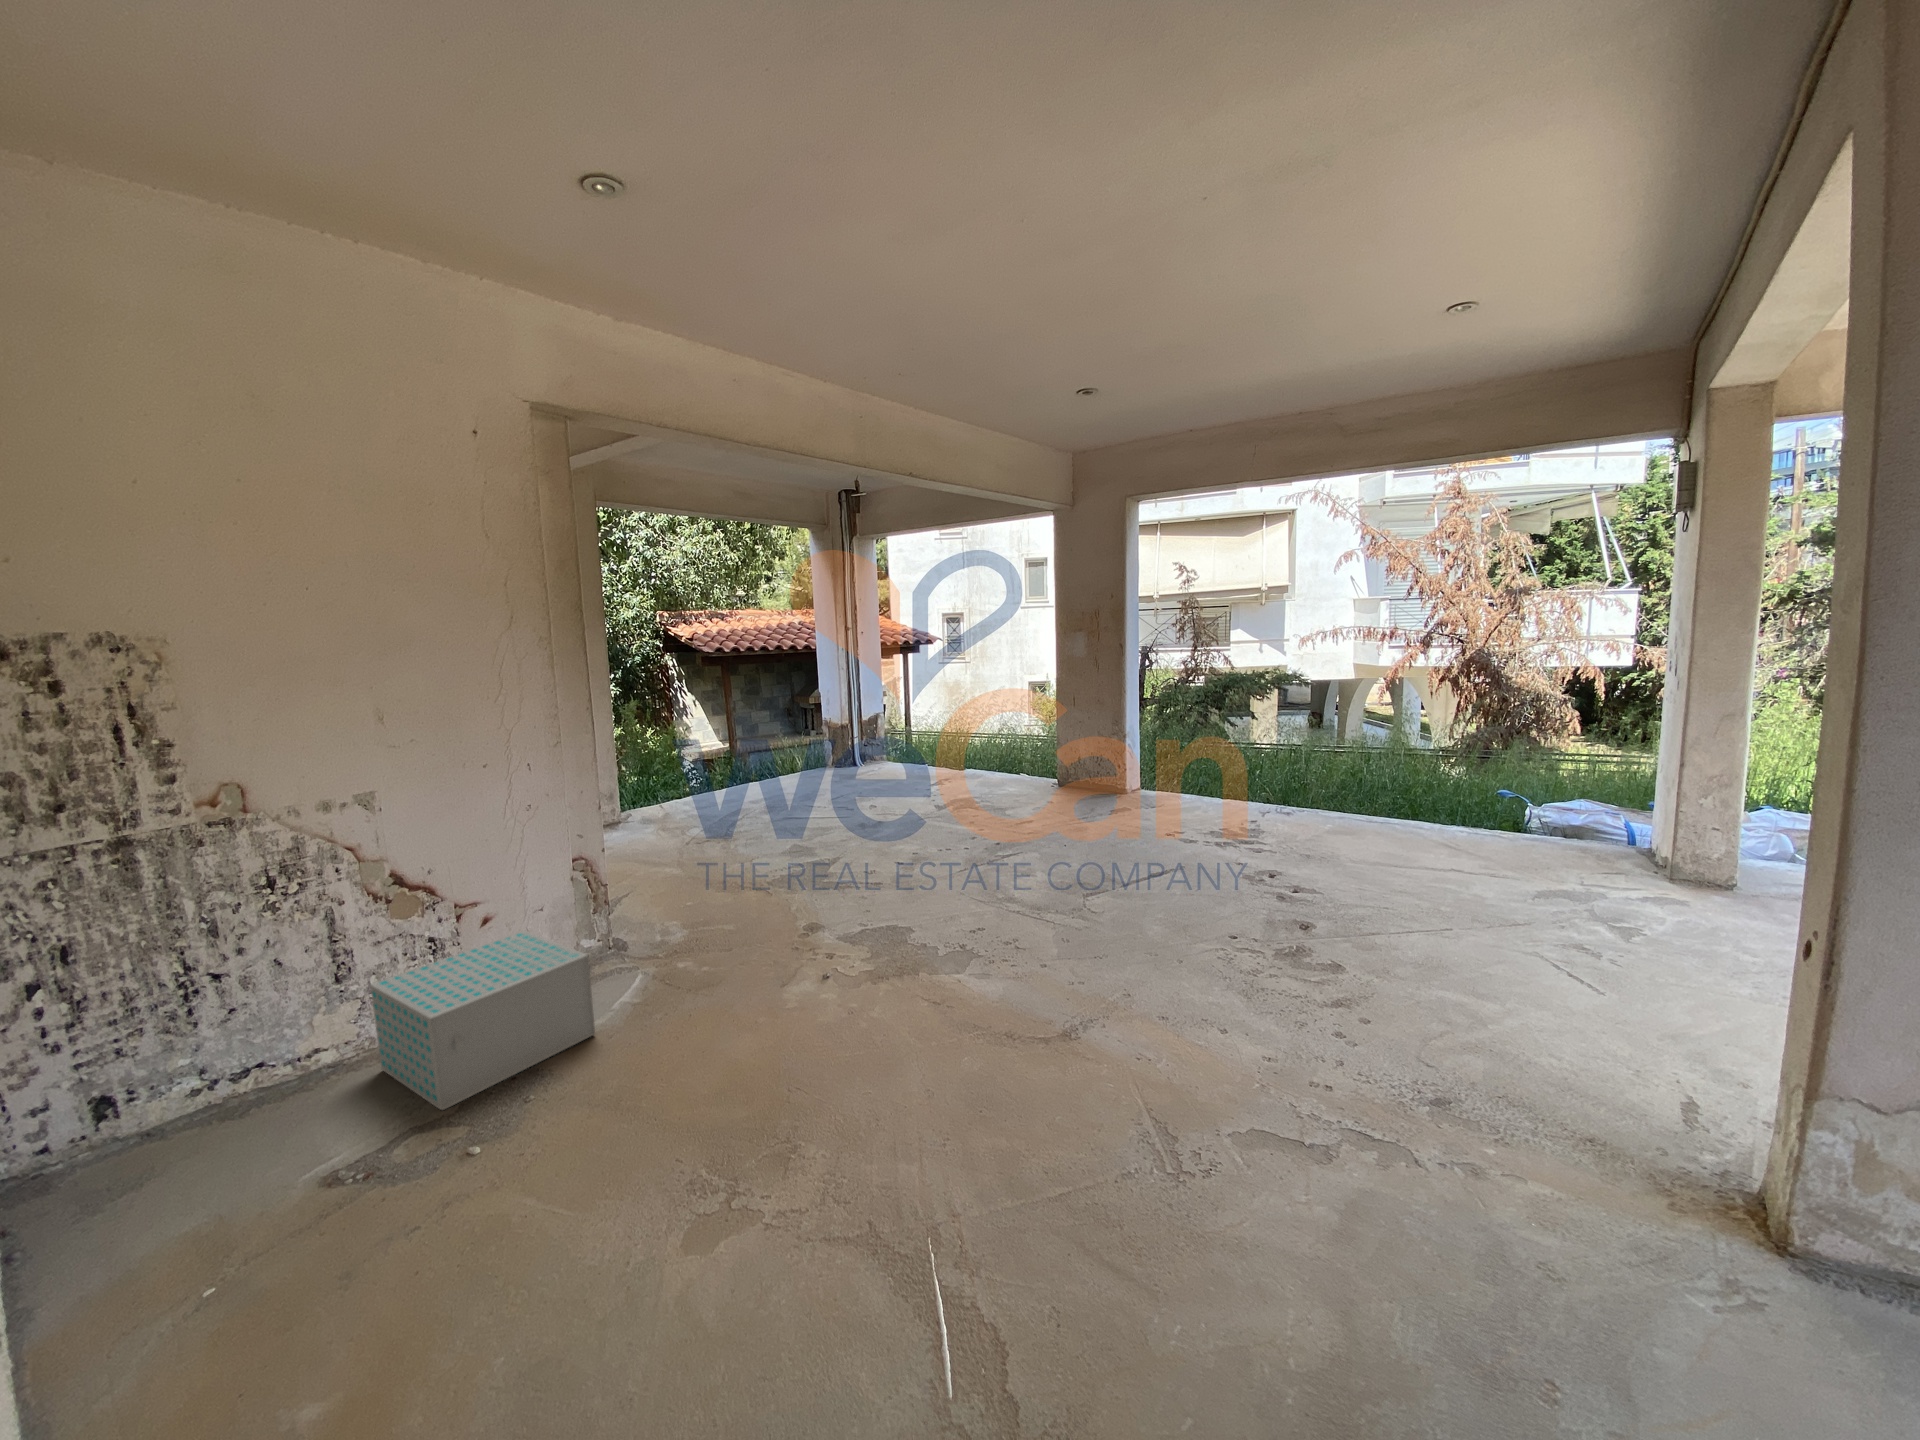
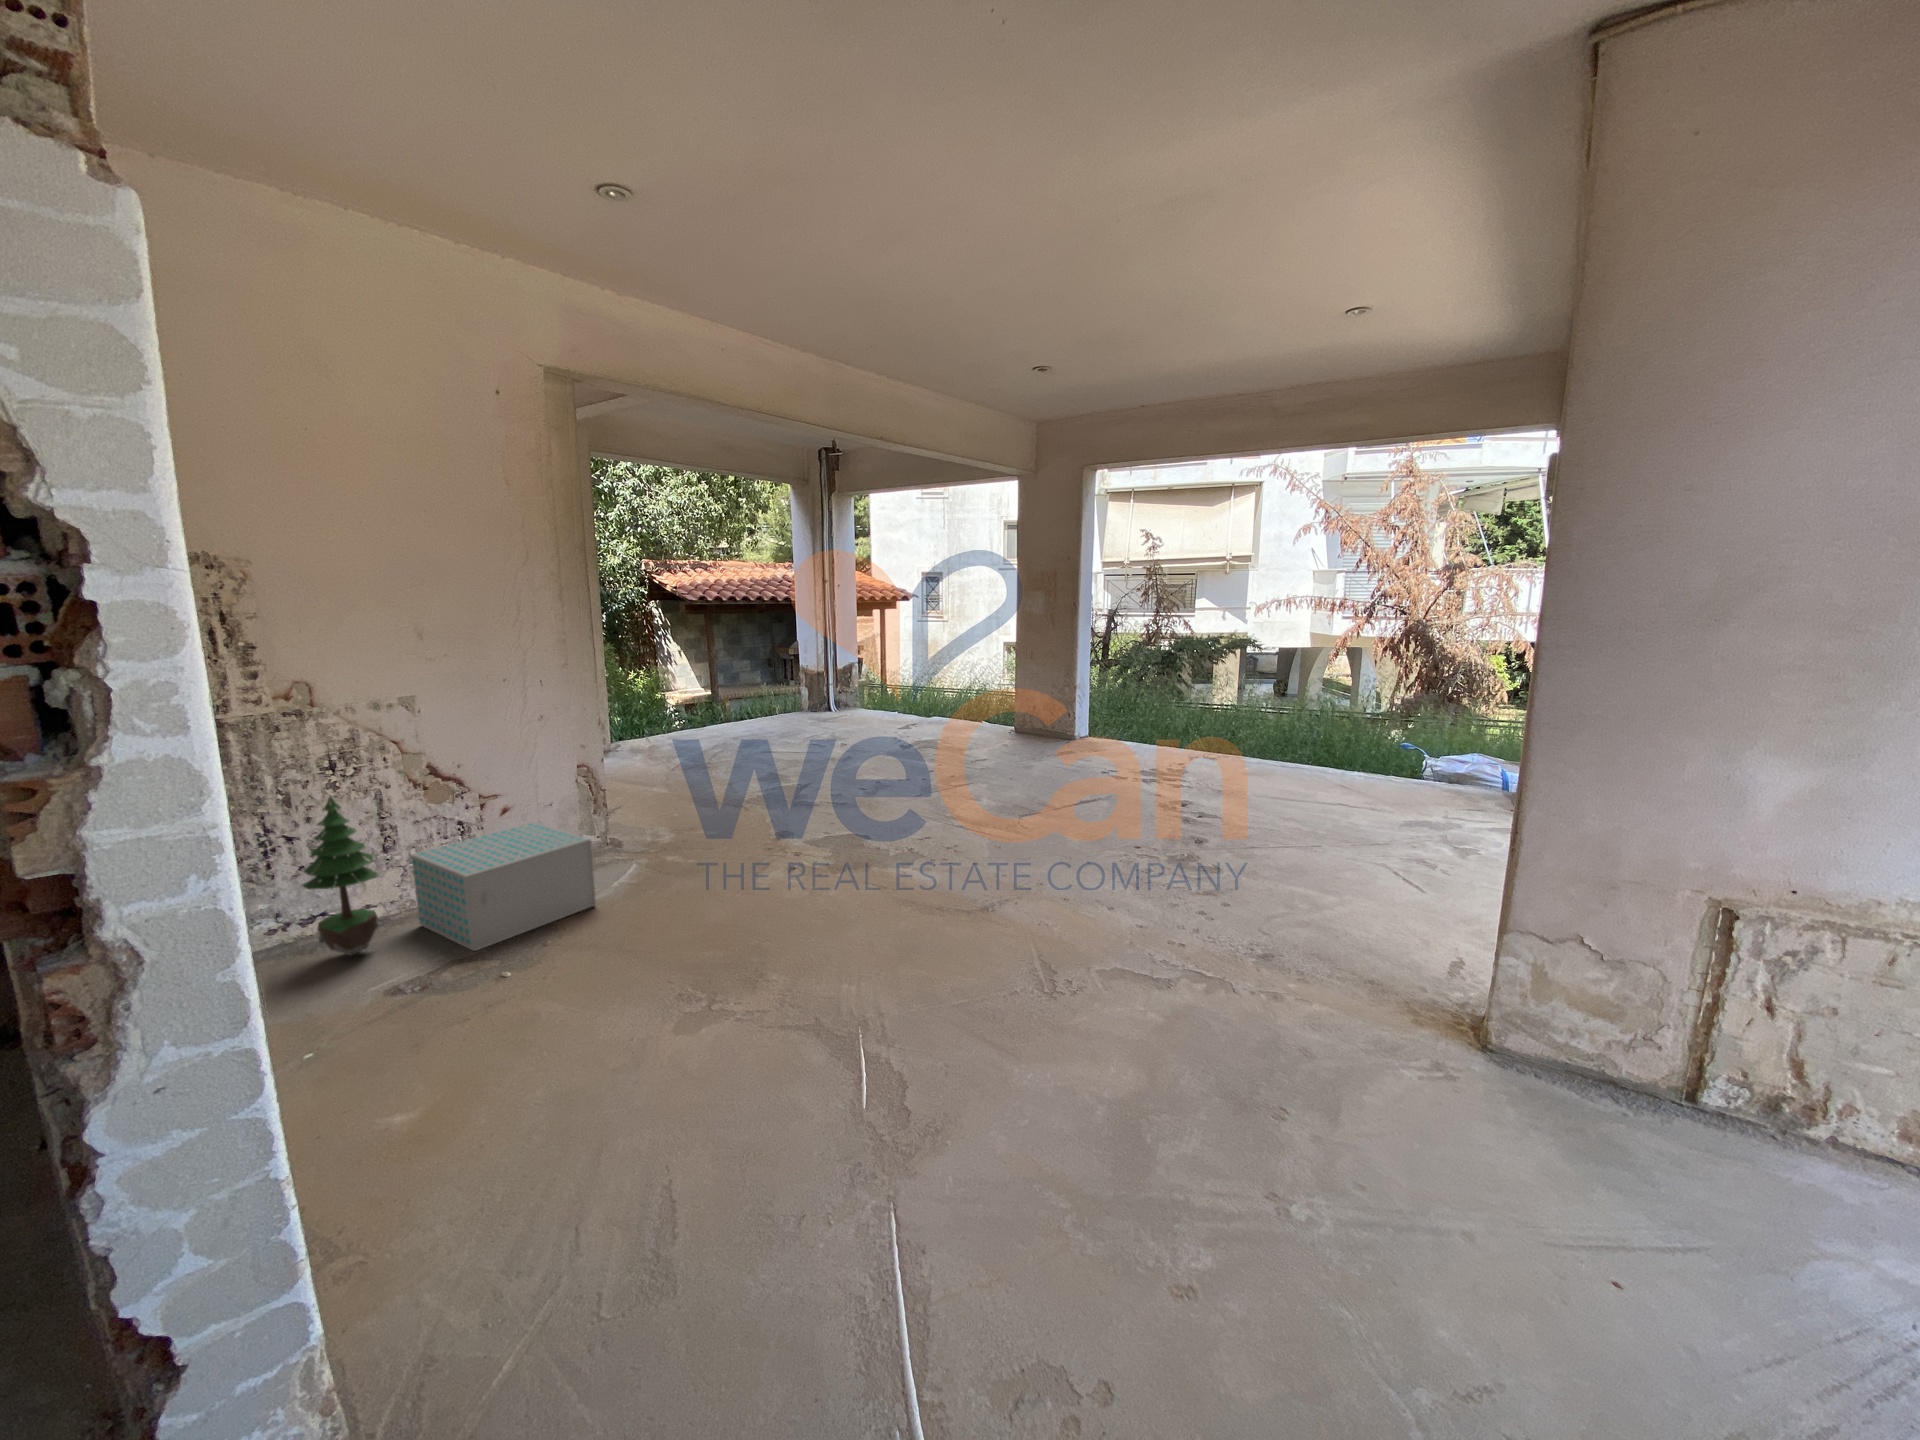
potted tree: none [224,923,327,1122] -> present [303,796,379,956]

